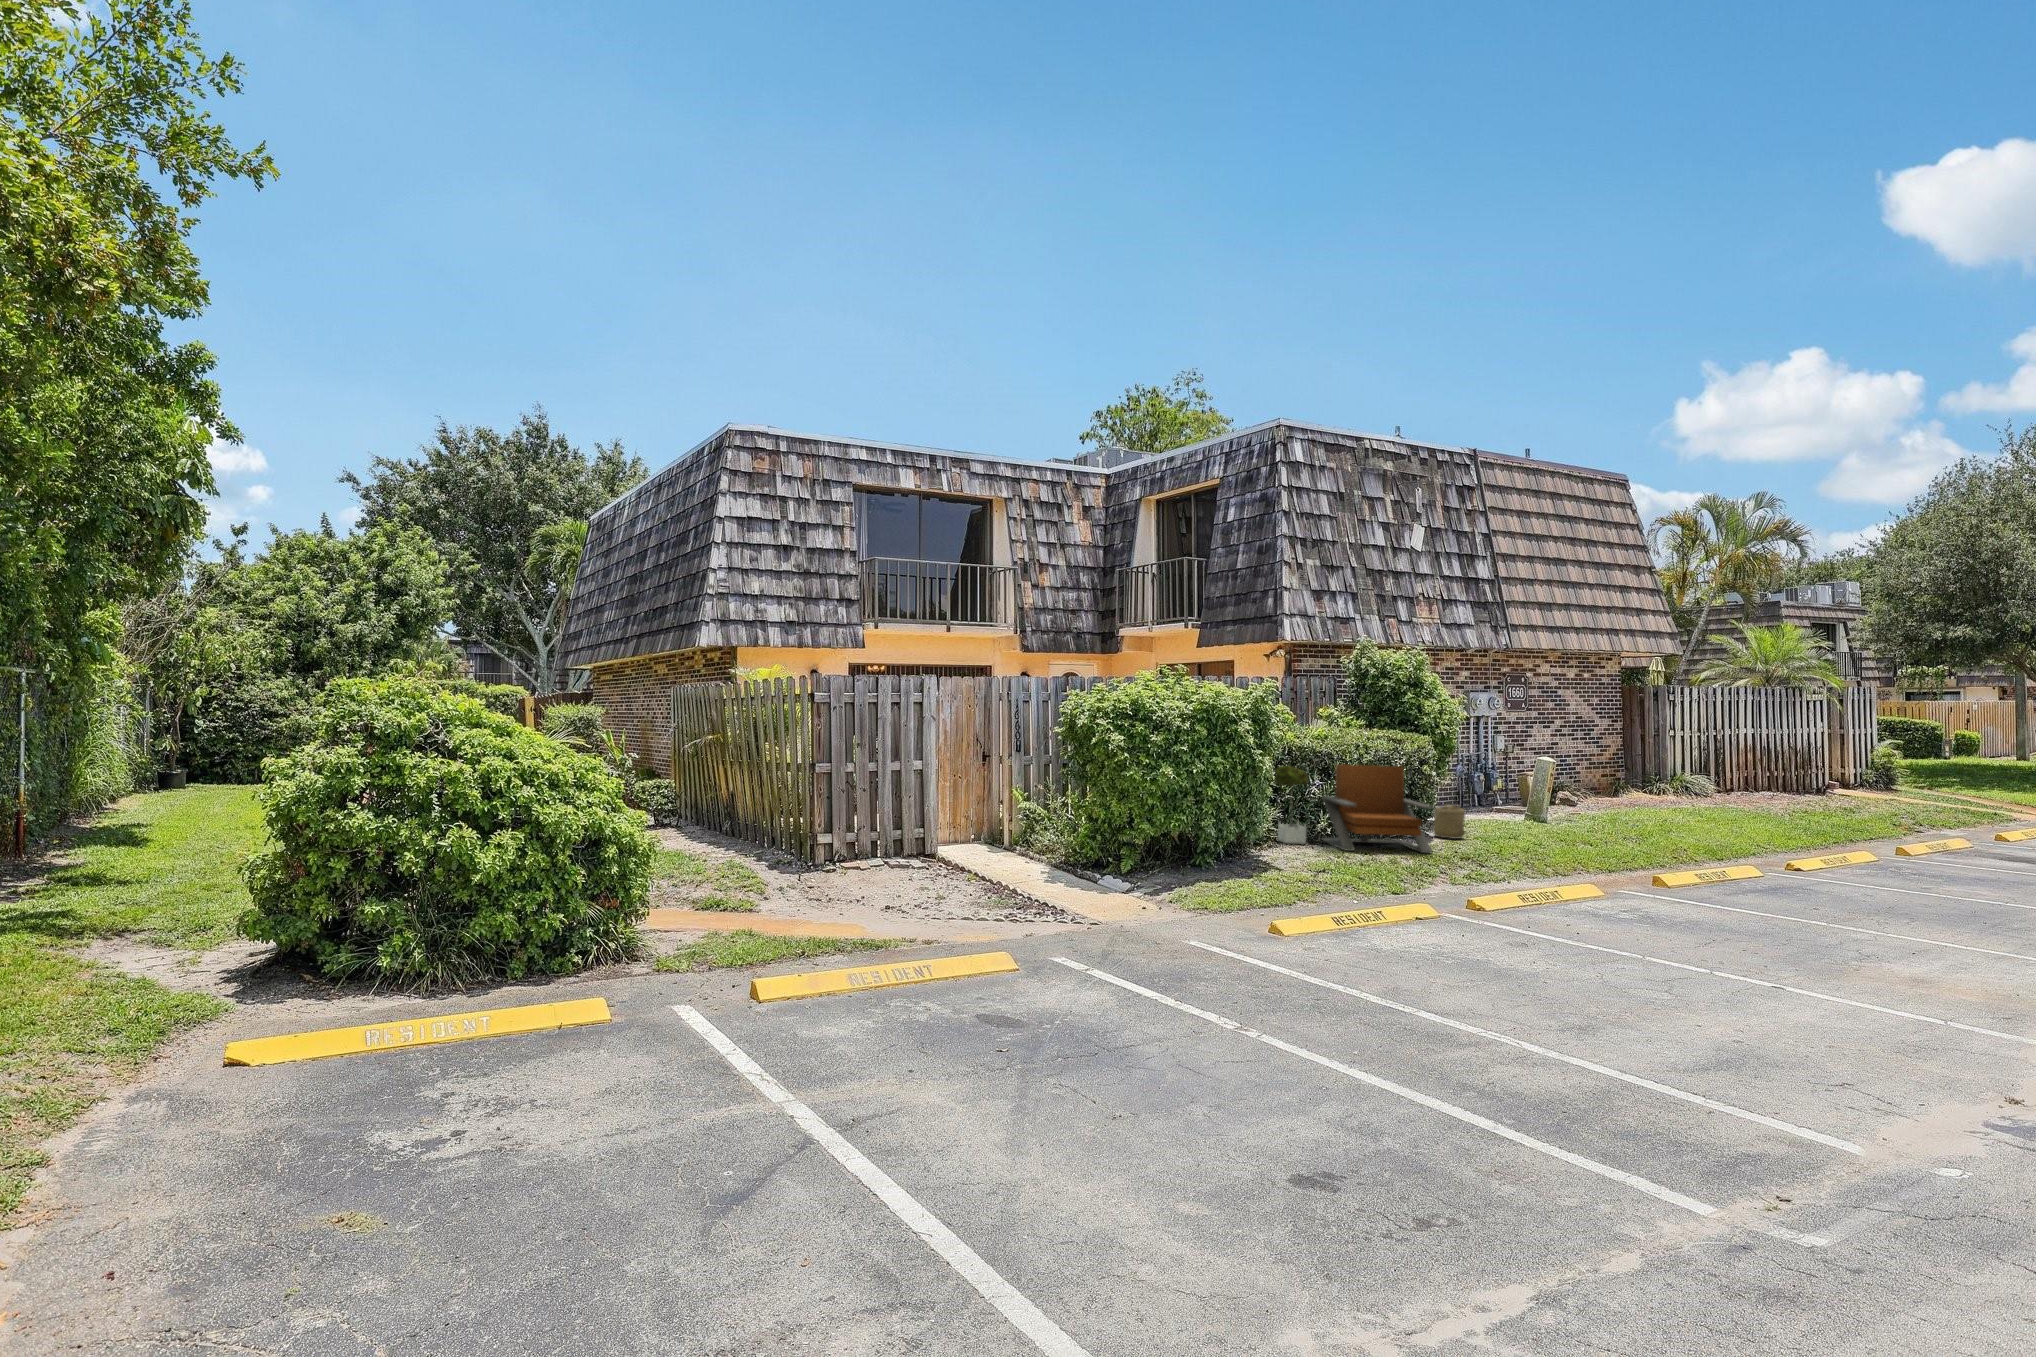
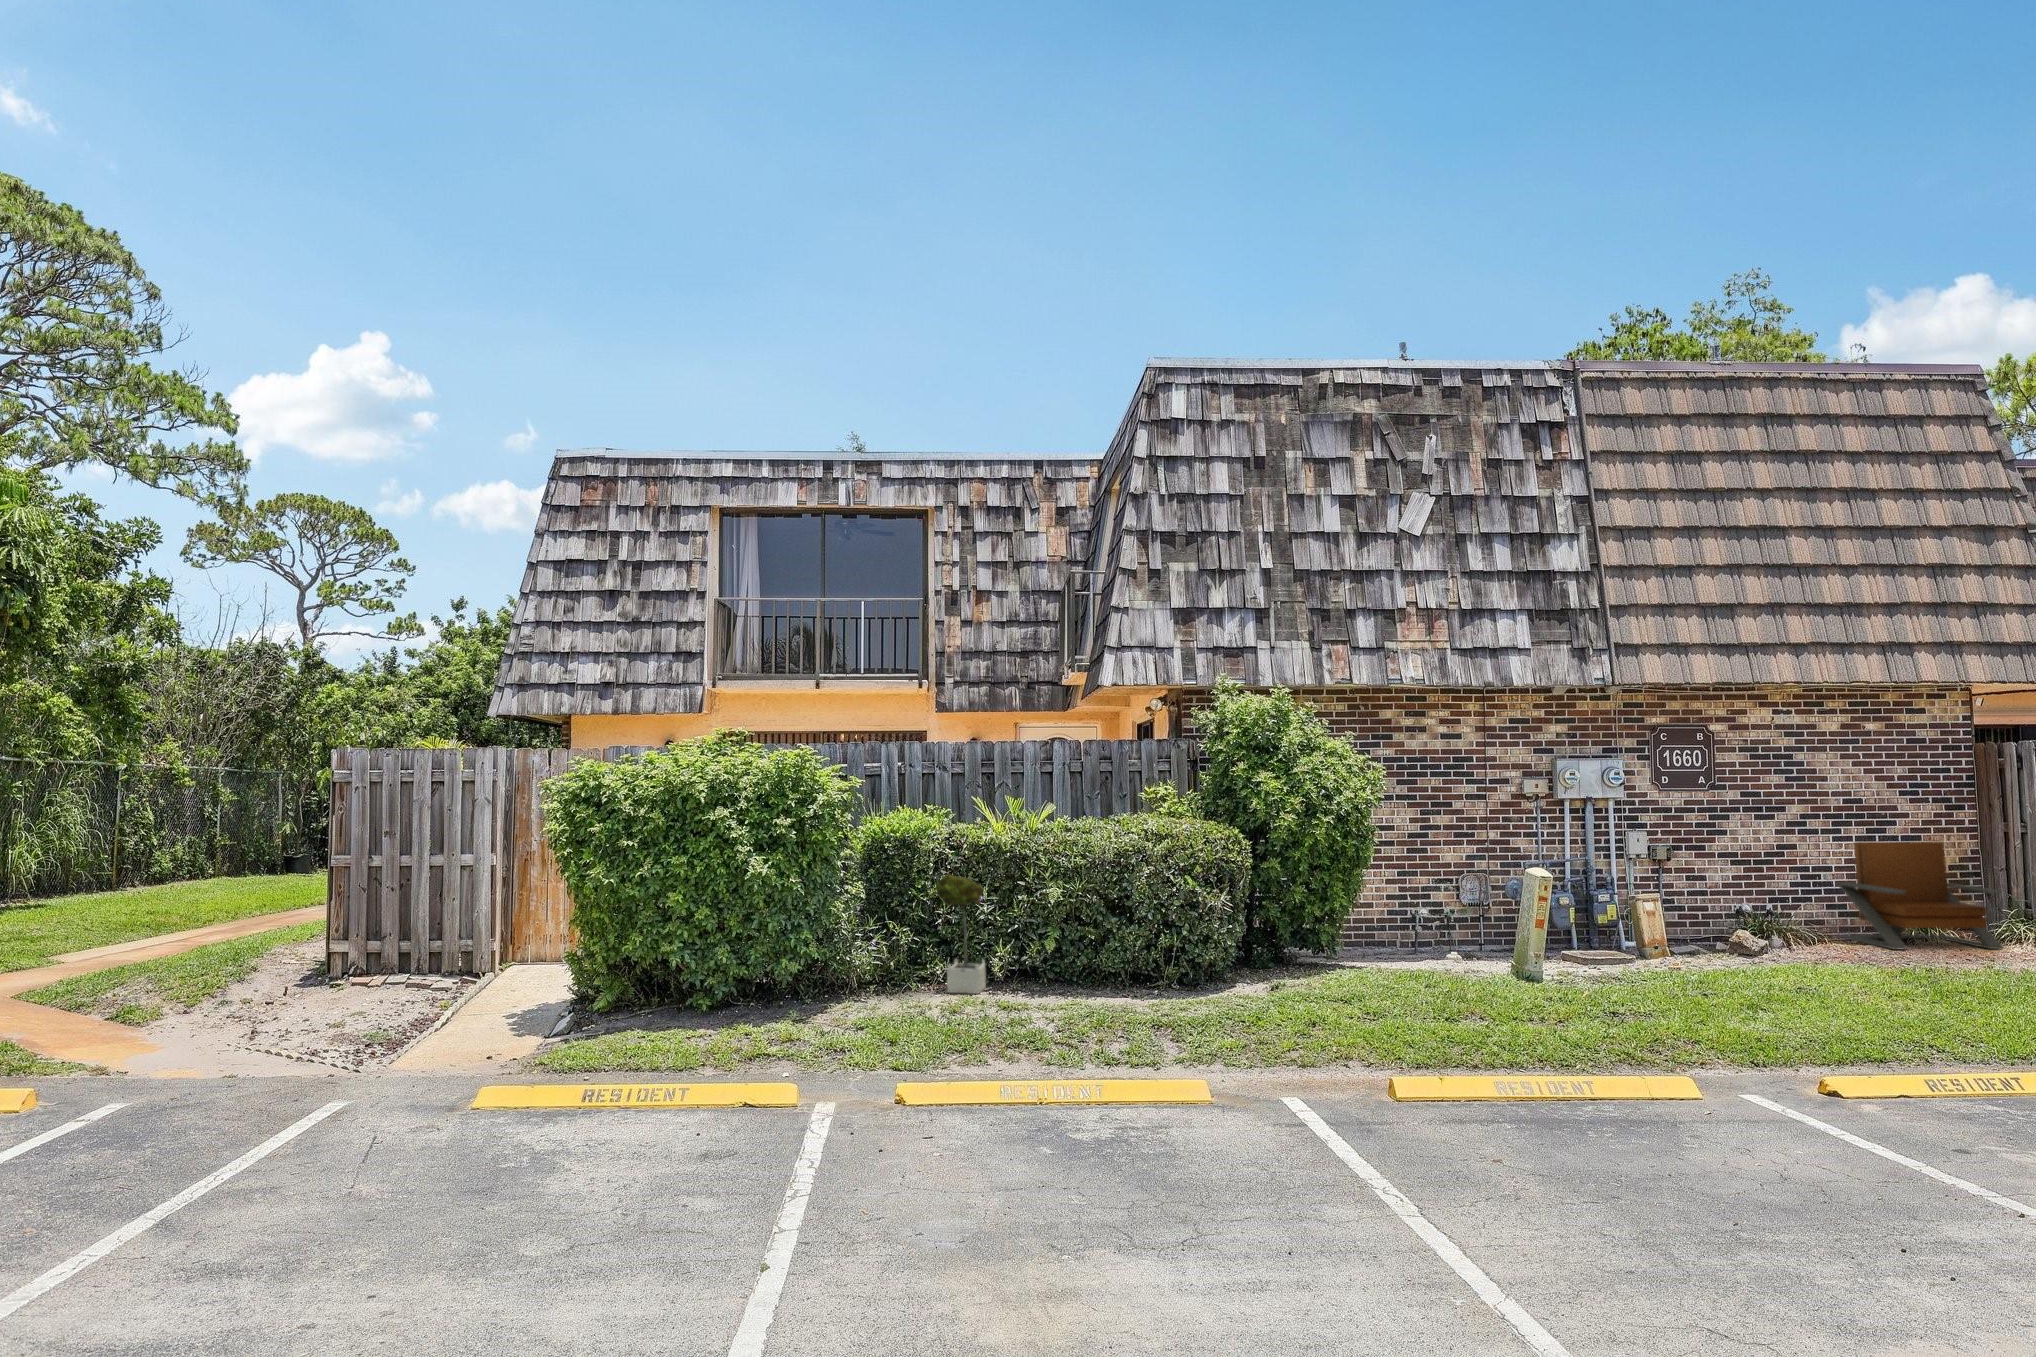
lounge chair: present [1322,764,1434,853] -> present [1837,842,2004,949]
basket: present [1434,805,1465,839] -> none [1232,935,1296,990]

